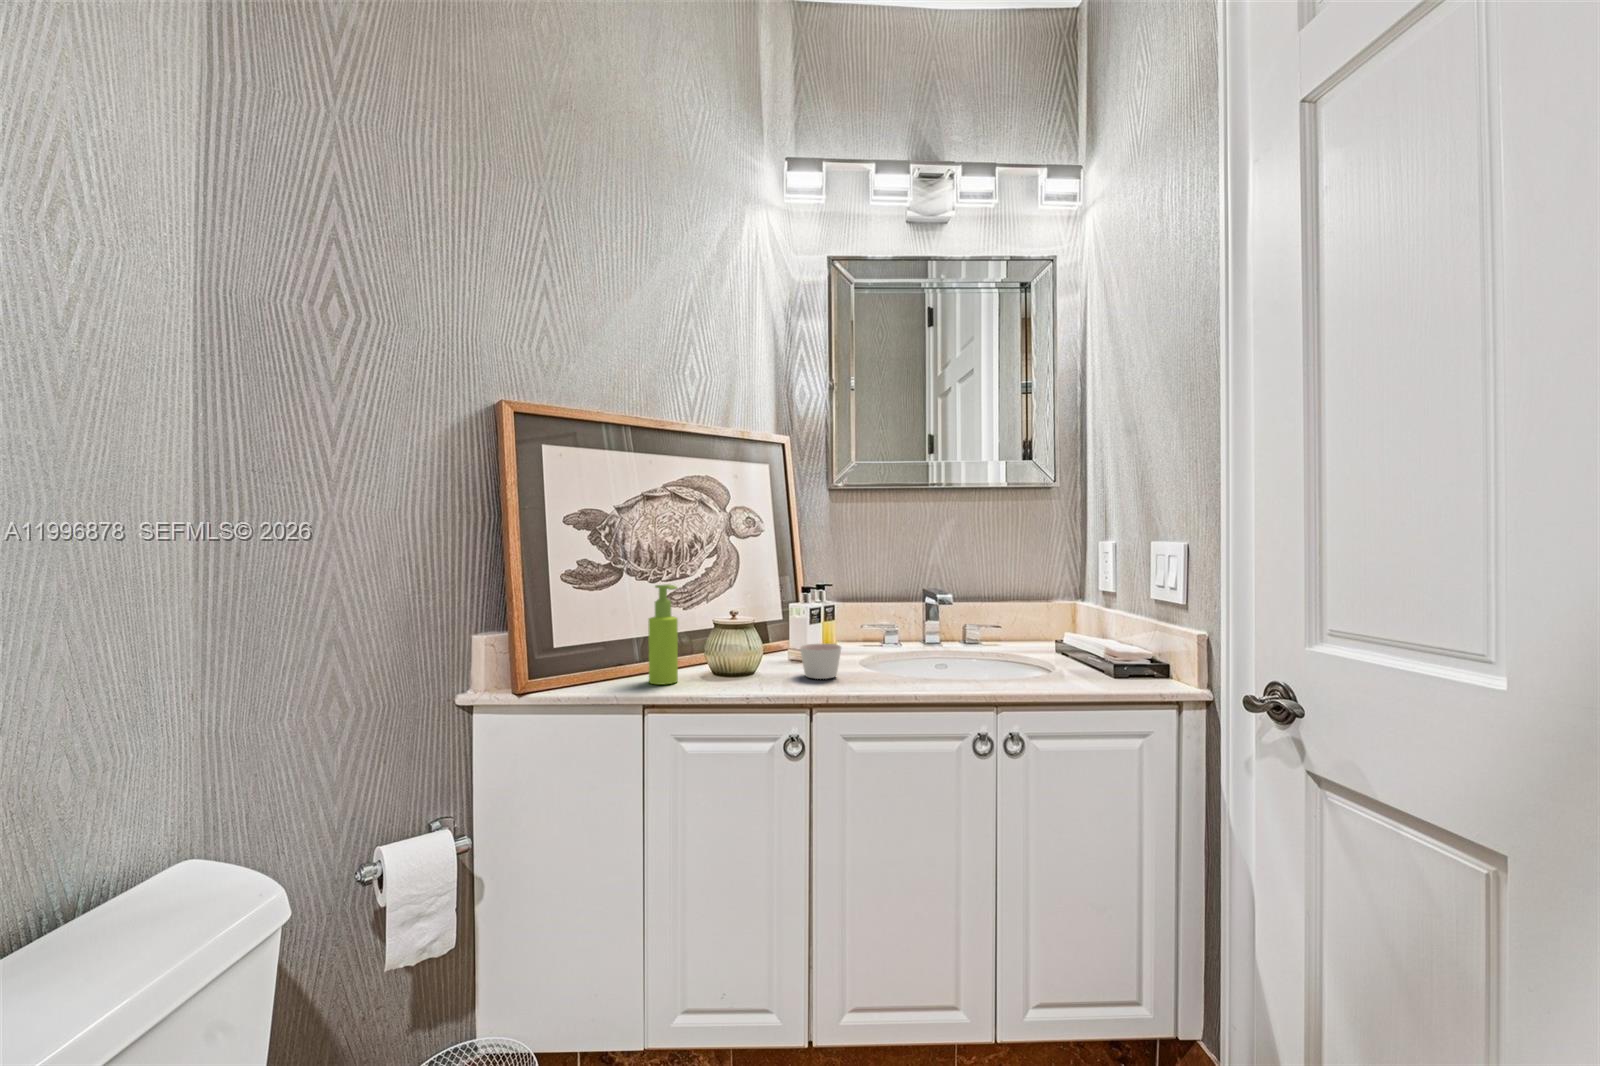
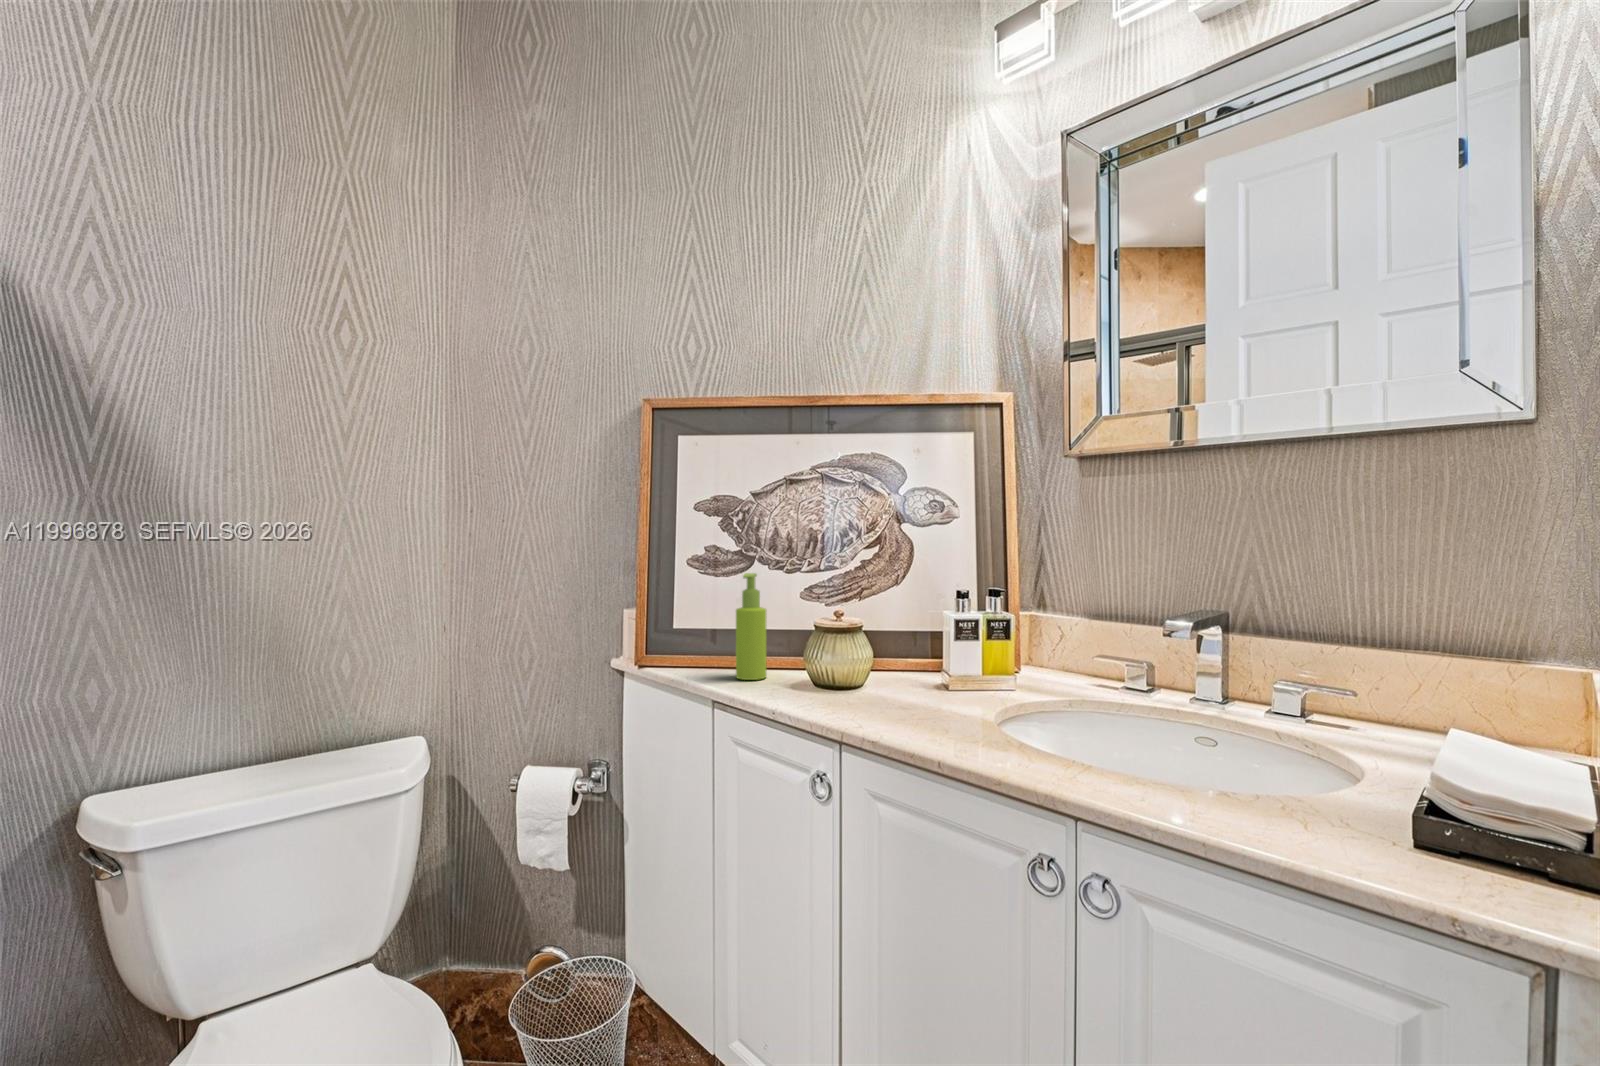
candle: present [800,644,841,679] -> none [872,660,927,707]

